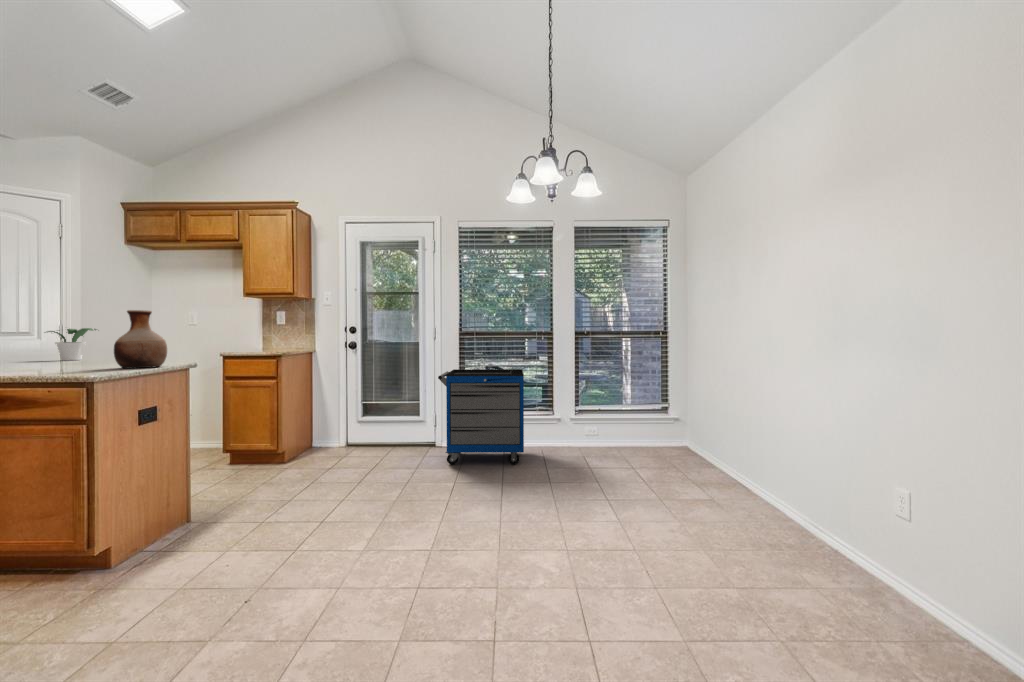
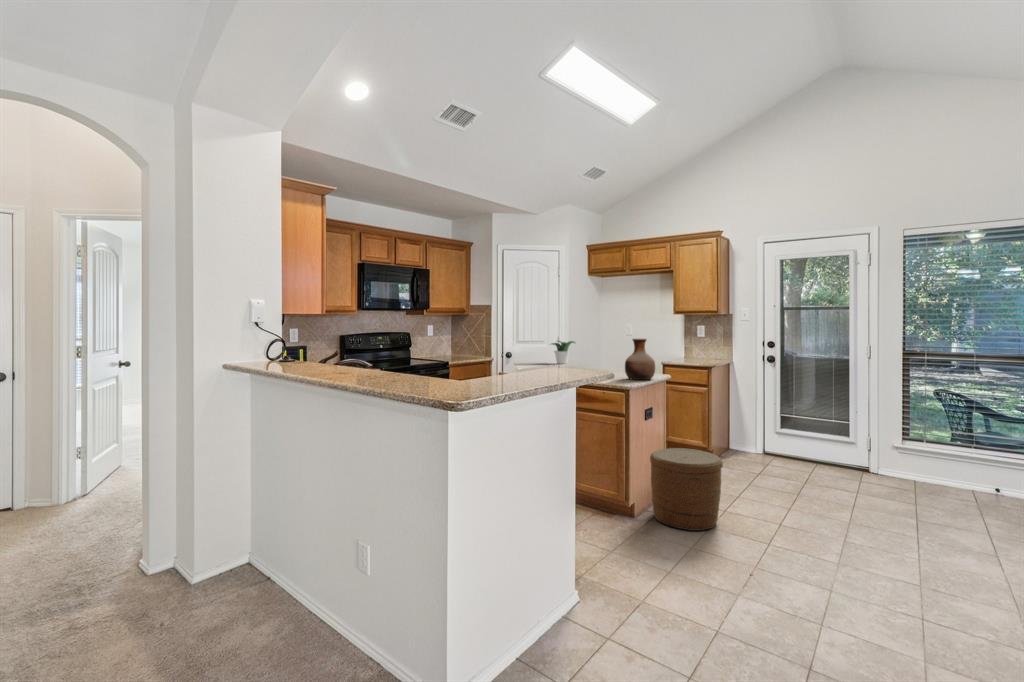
storage cabinet: present [438,369,524,465] -> none [882,392,1012,513]
woven basket: none [139,454,253,569] -> present [650,448,723,531]

